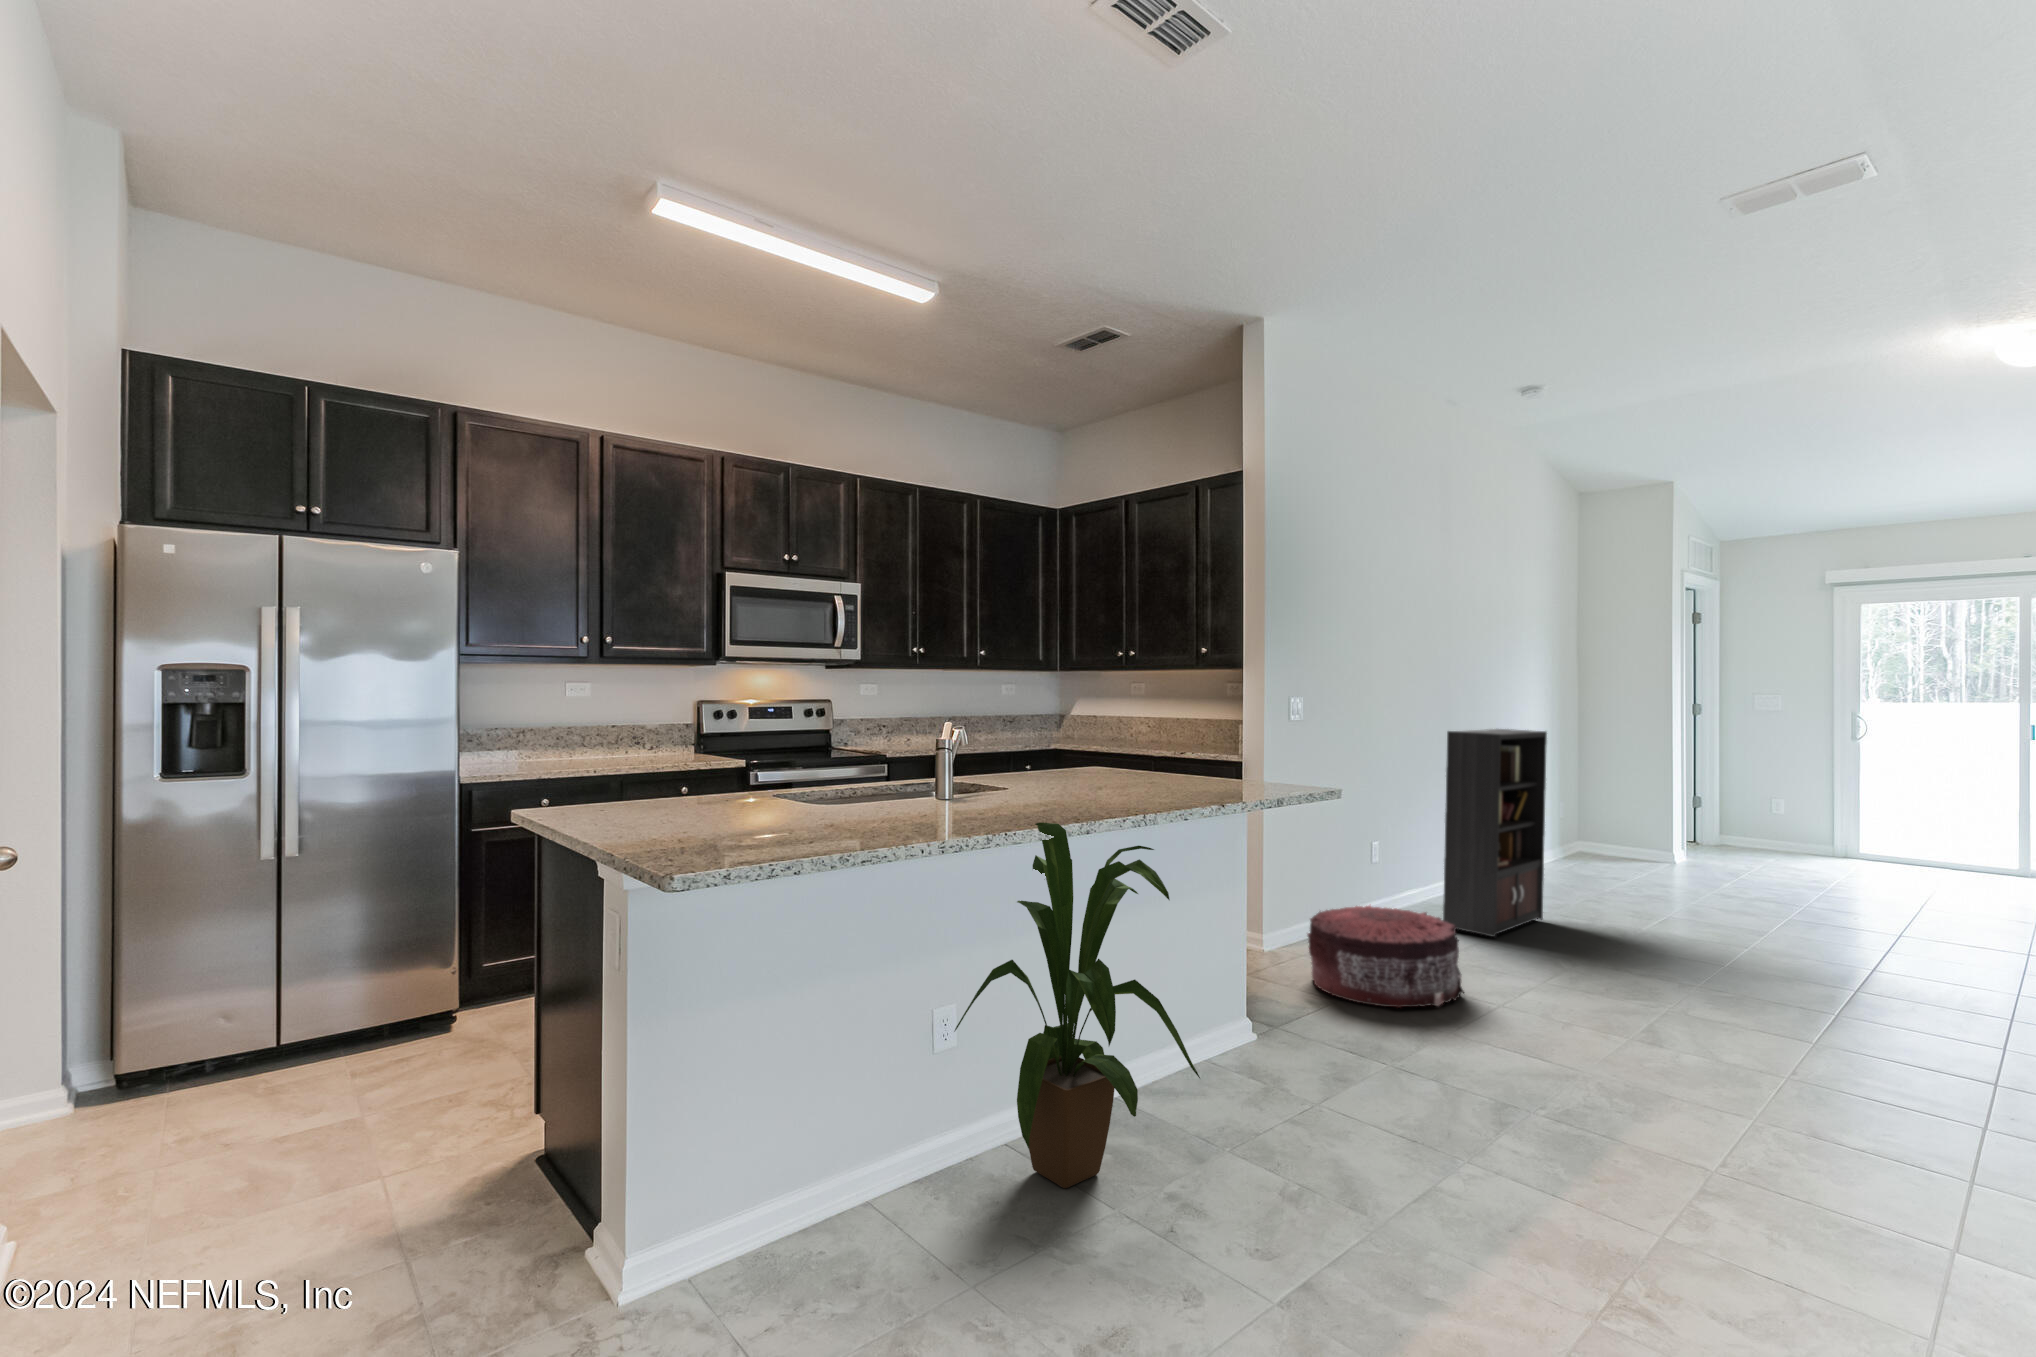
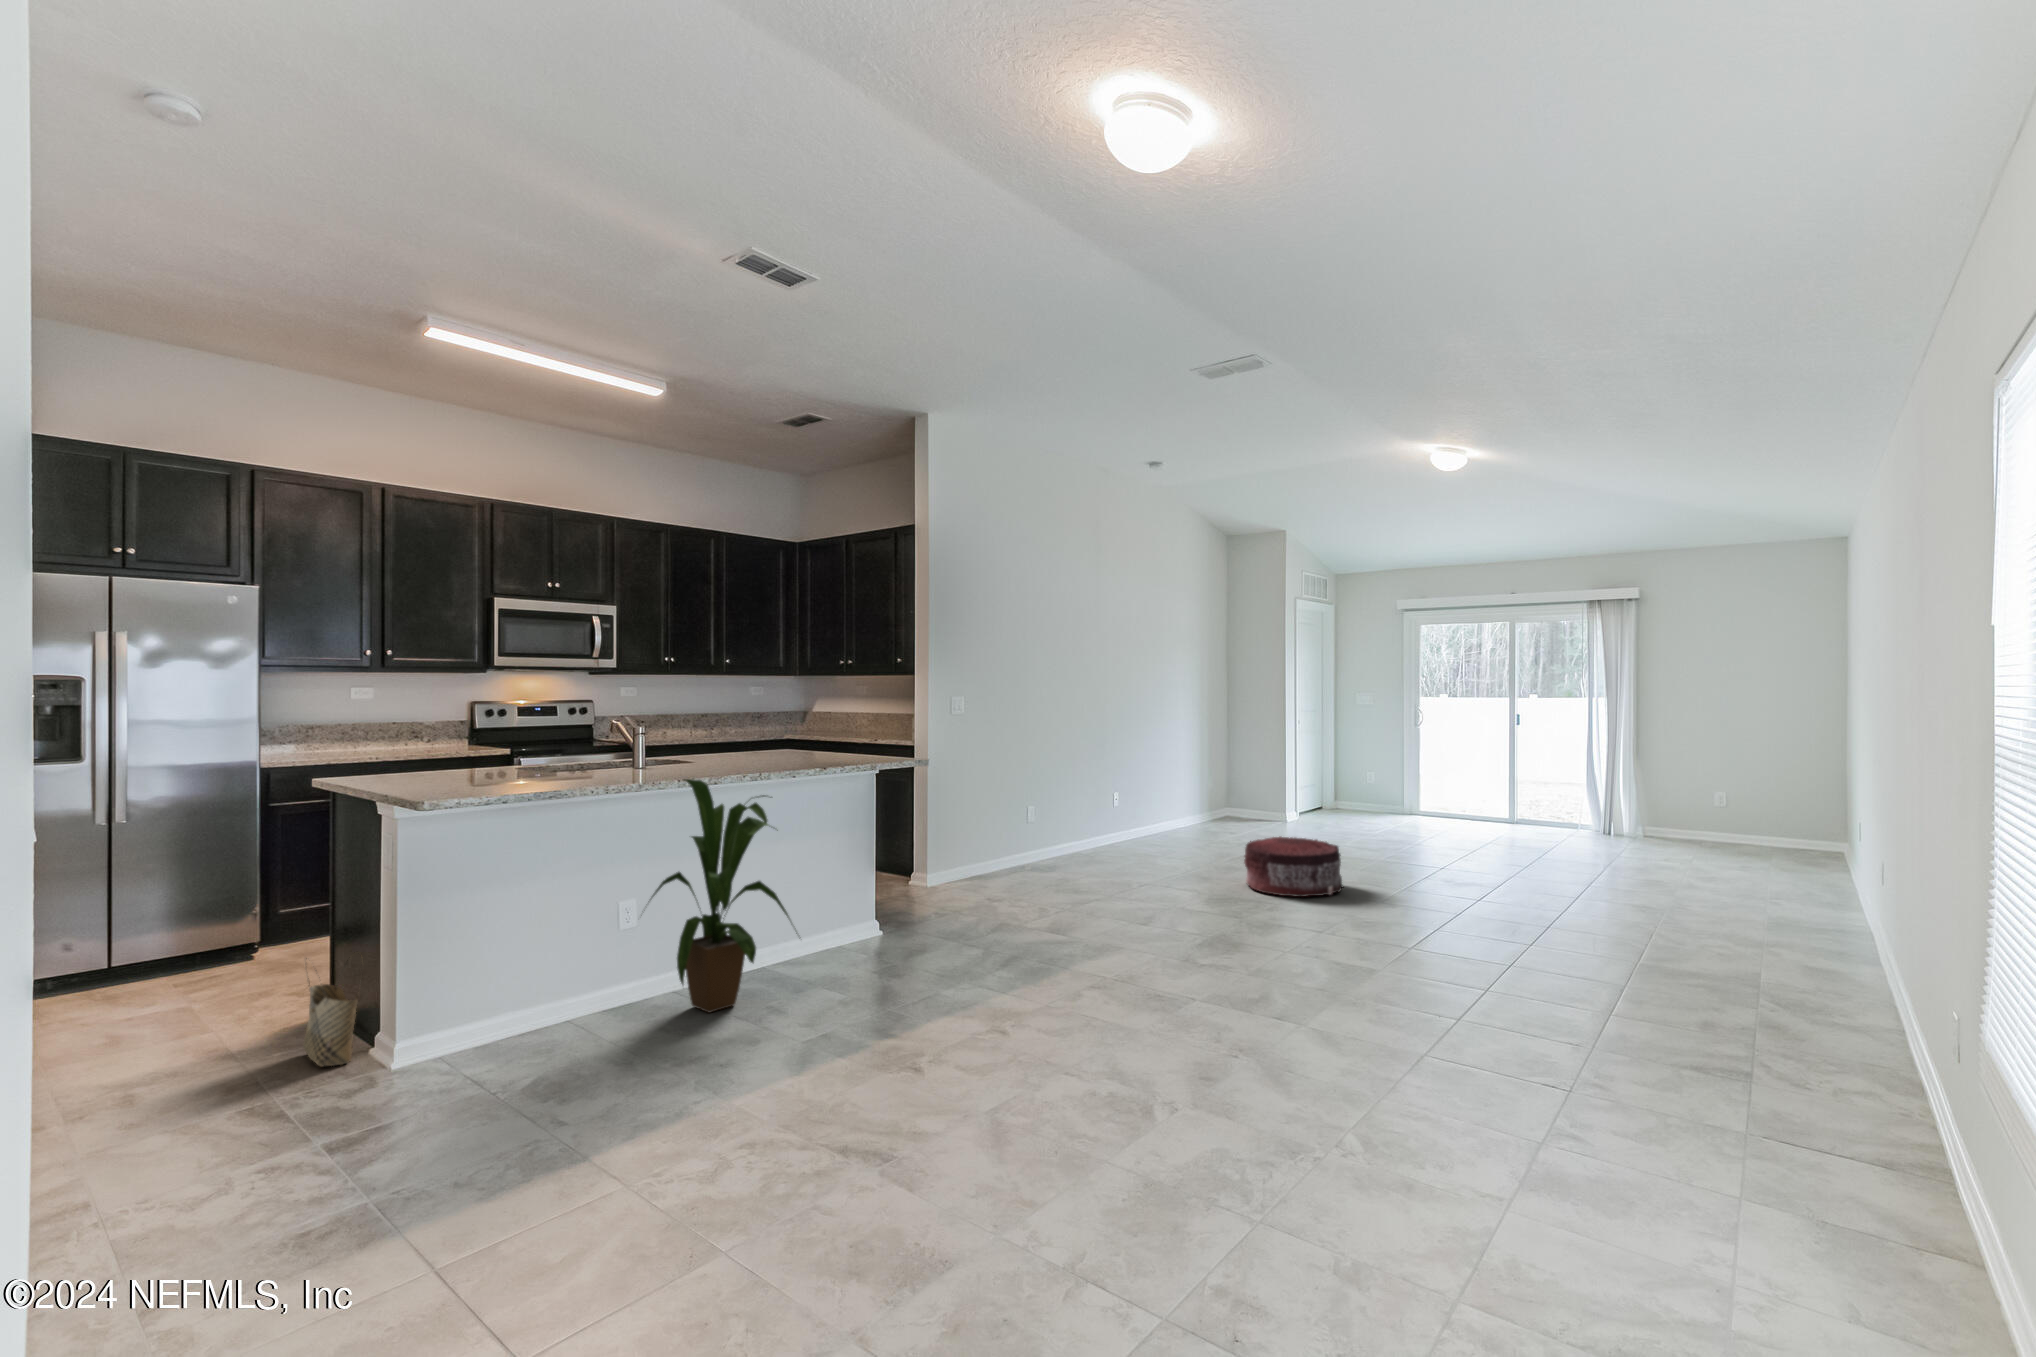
bookcase: present [1443,729,1547,937] -> none [1073,720,1153,872]
pouf: present [1307,905,1464,1008] -> present [1244,837,1343,897]
woven basket: none [490,1077,572,1267] -> present [303,953,362,1066]

